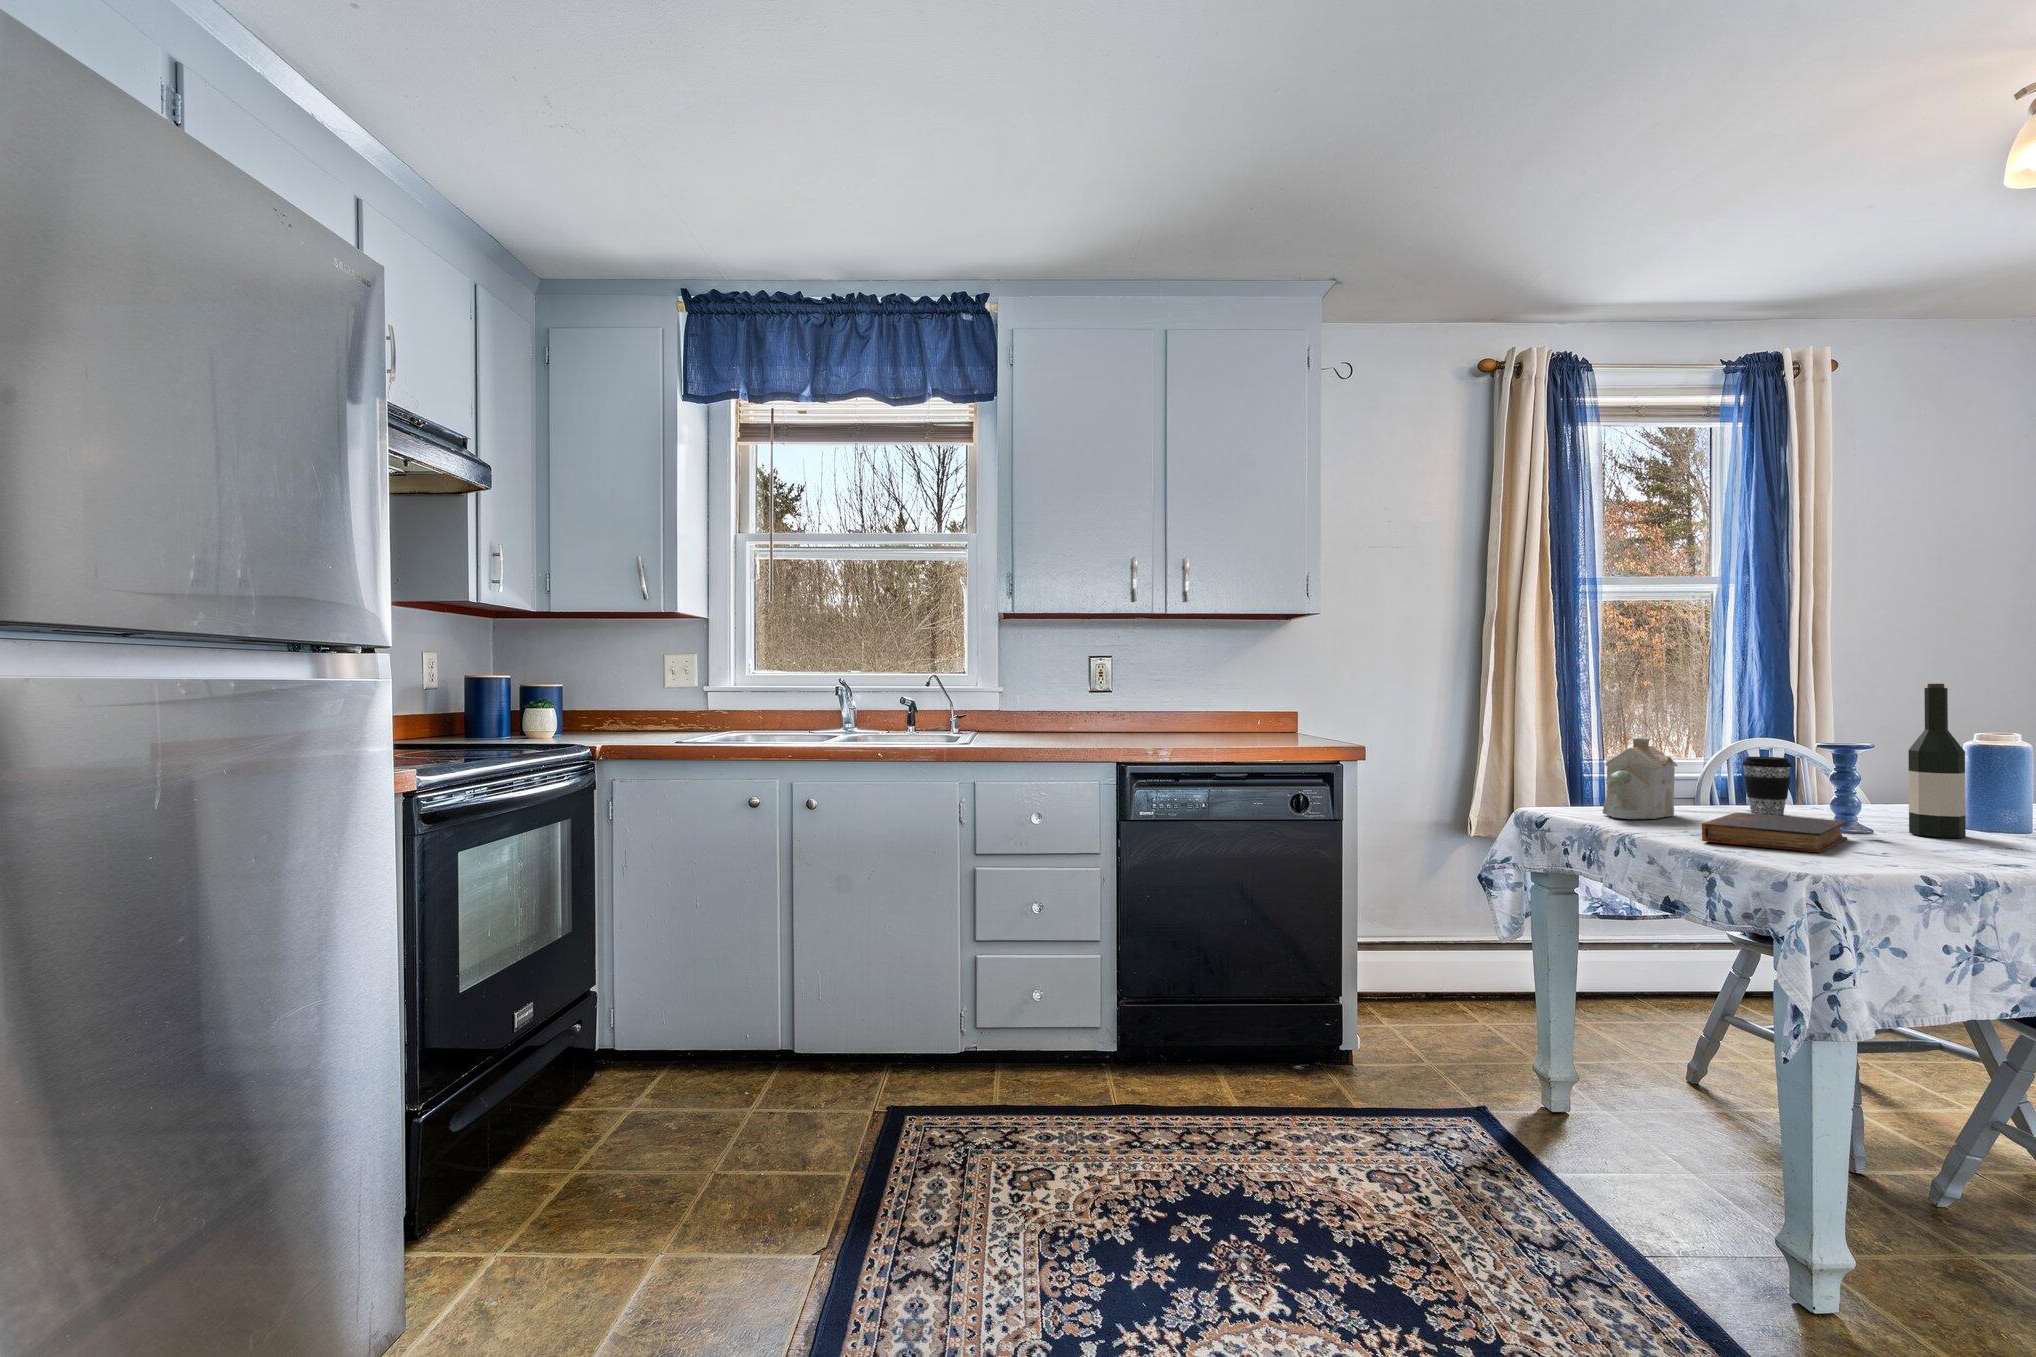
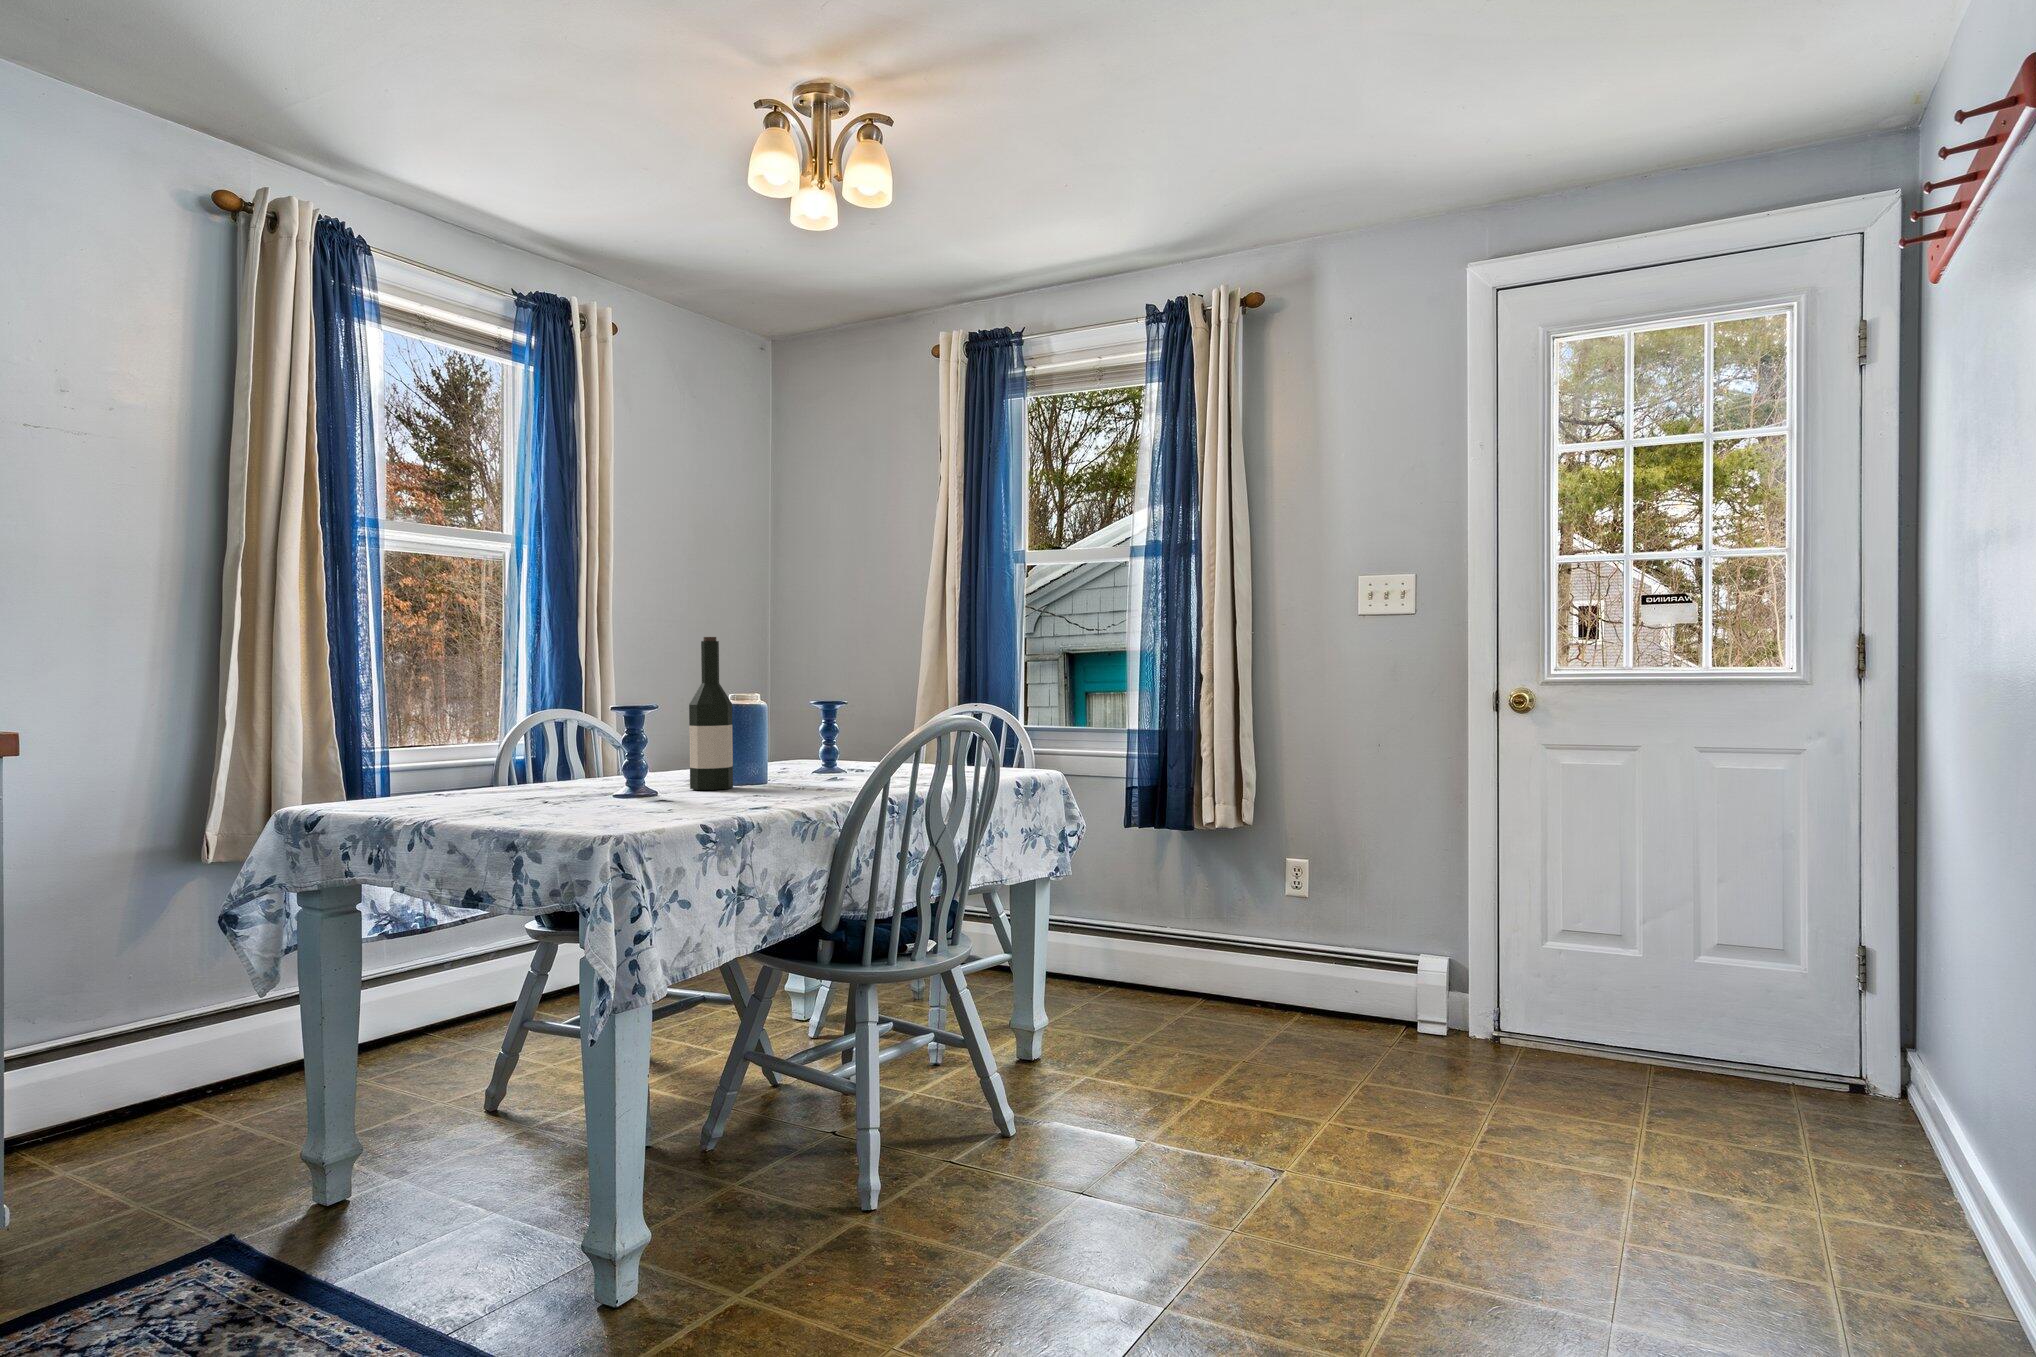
teapot: present [1603,738,1677,819] -> none [388,705,475,806]
coffee cup: present [1742,757,1792,815] -> none [541,723,588,787]
book: present [1702,812,1847,853] -> none [503,781,640,818]

